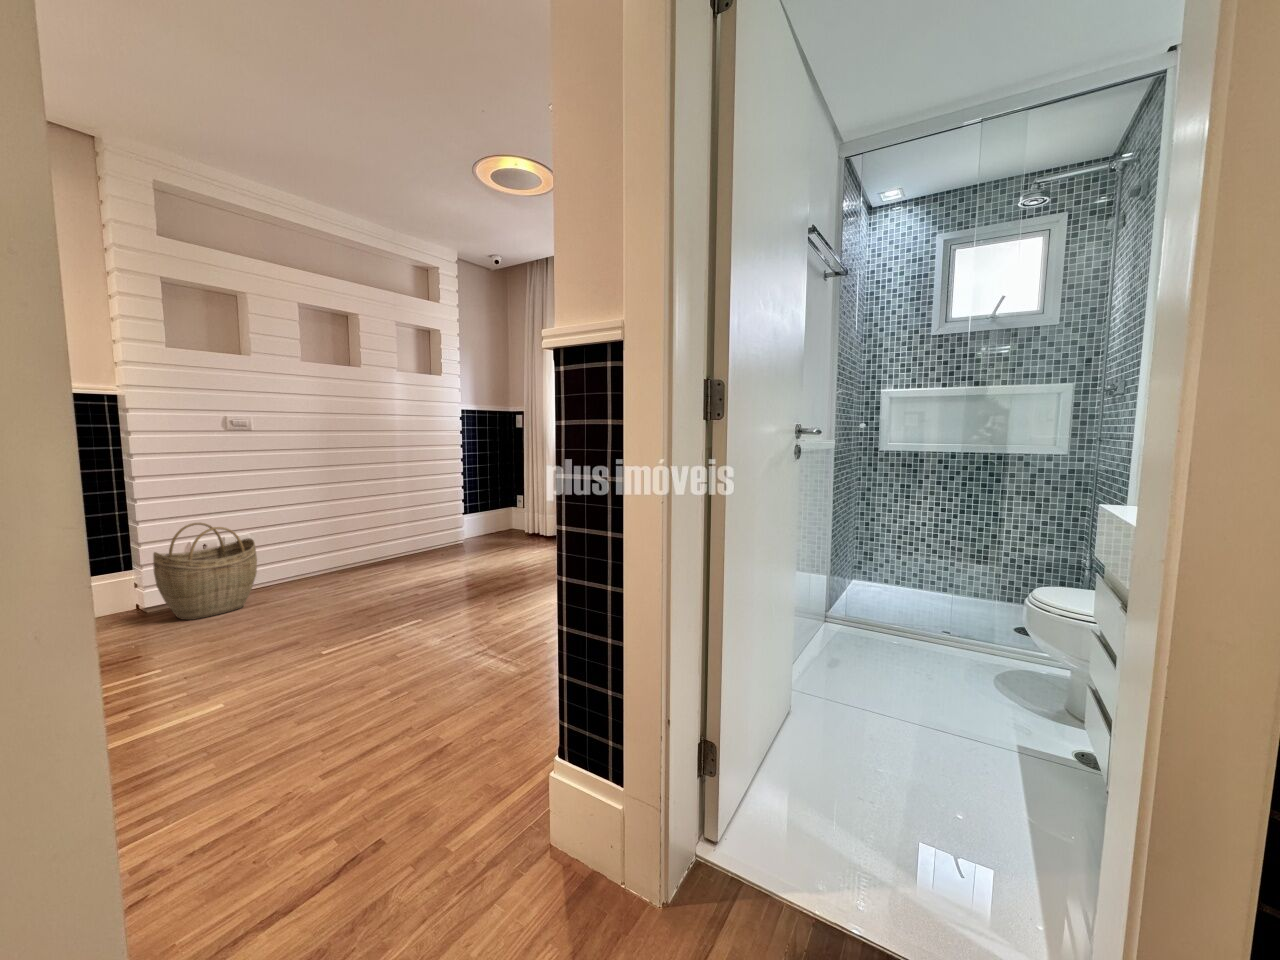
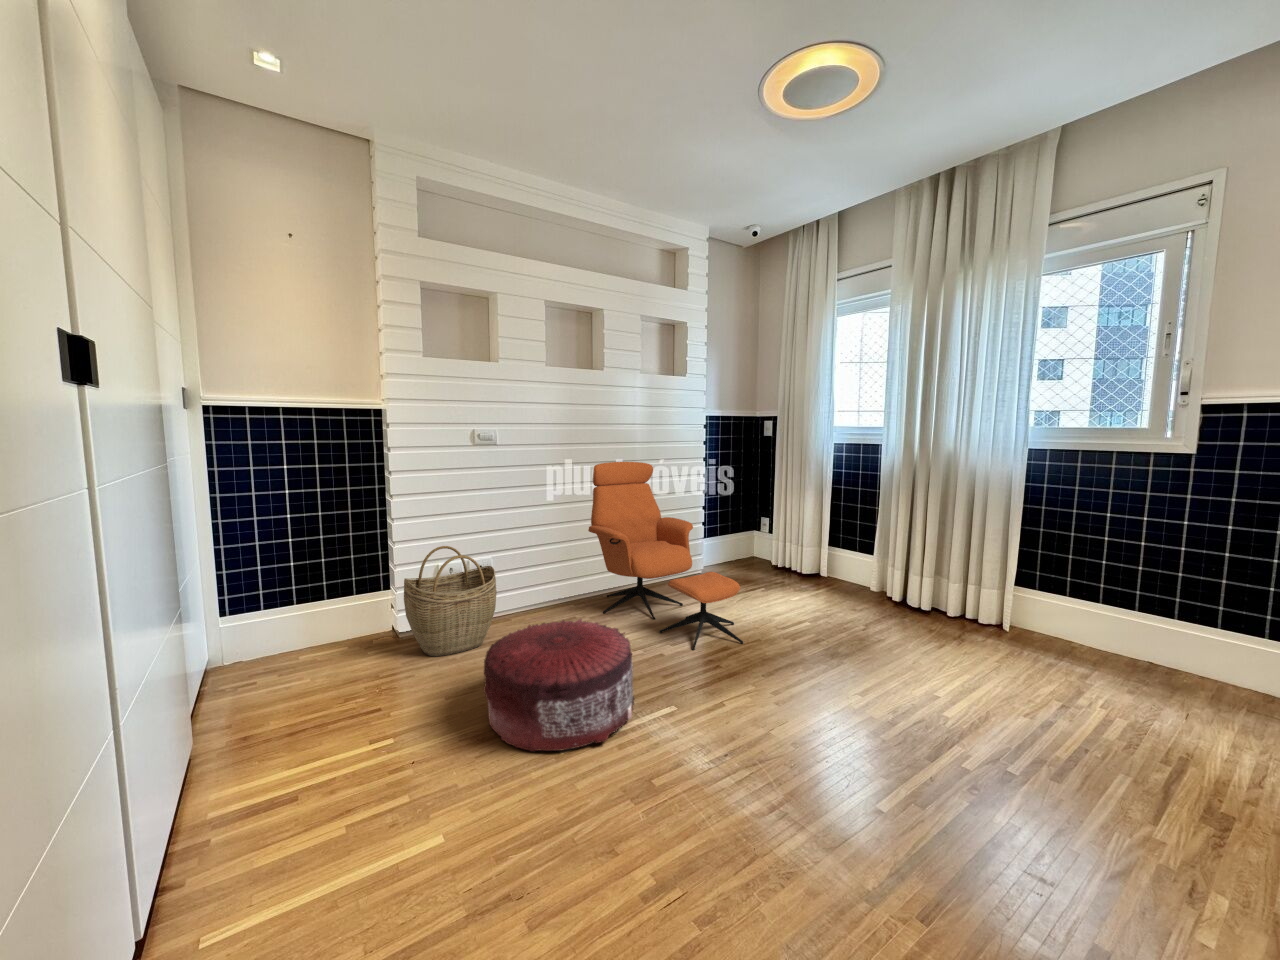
armchair: none [350,448,485,589] -> present [588,462,743,650]
pouf: none [249,566,388,656] -> present [484,619,634,751]

